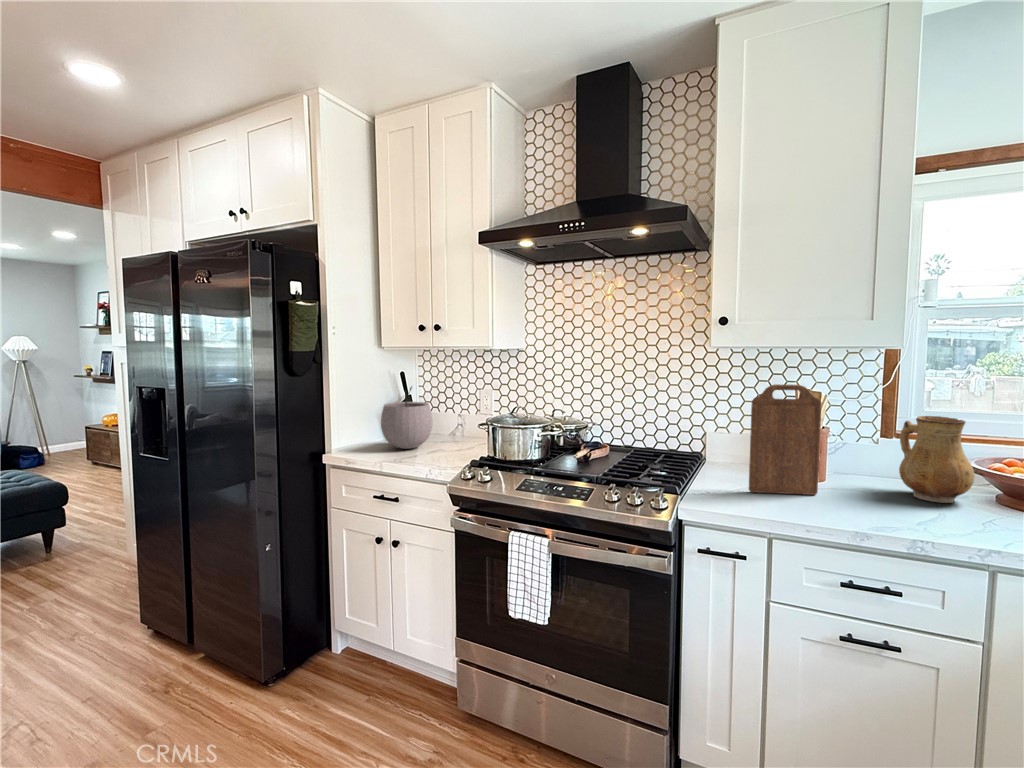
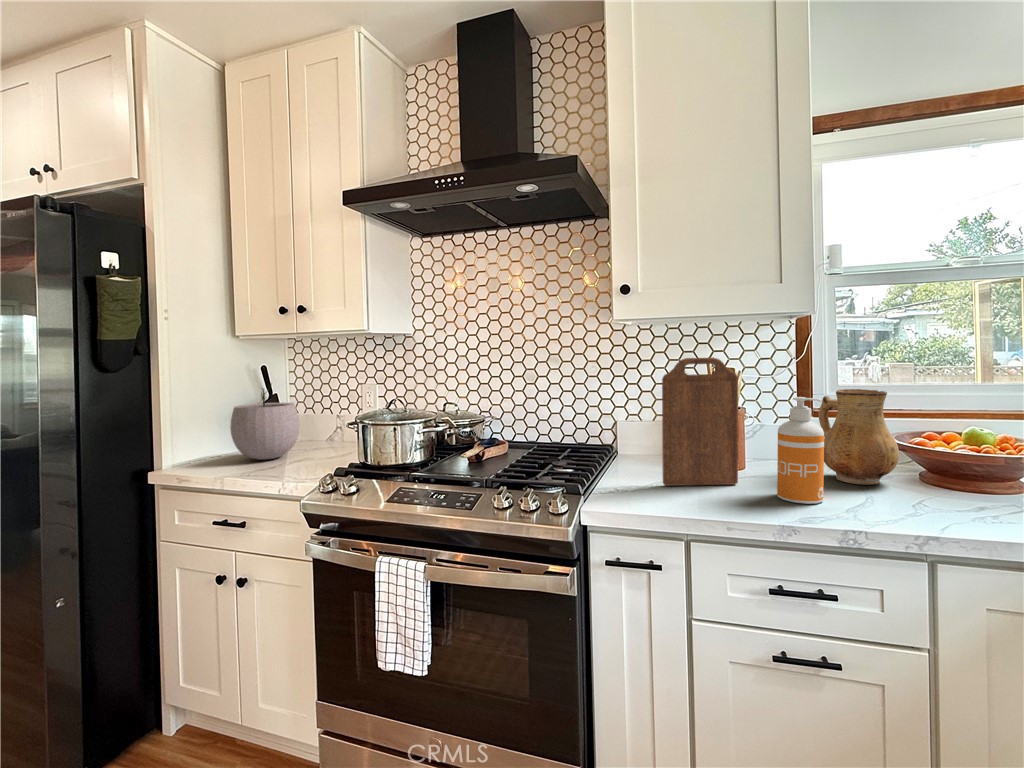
soap dispenser: none [852,424,897,516] -> present [777,397,824,504]

